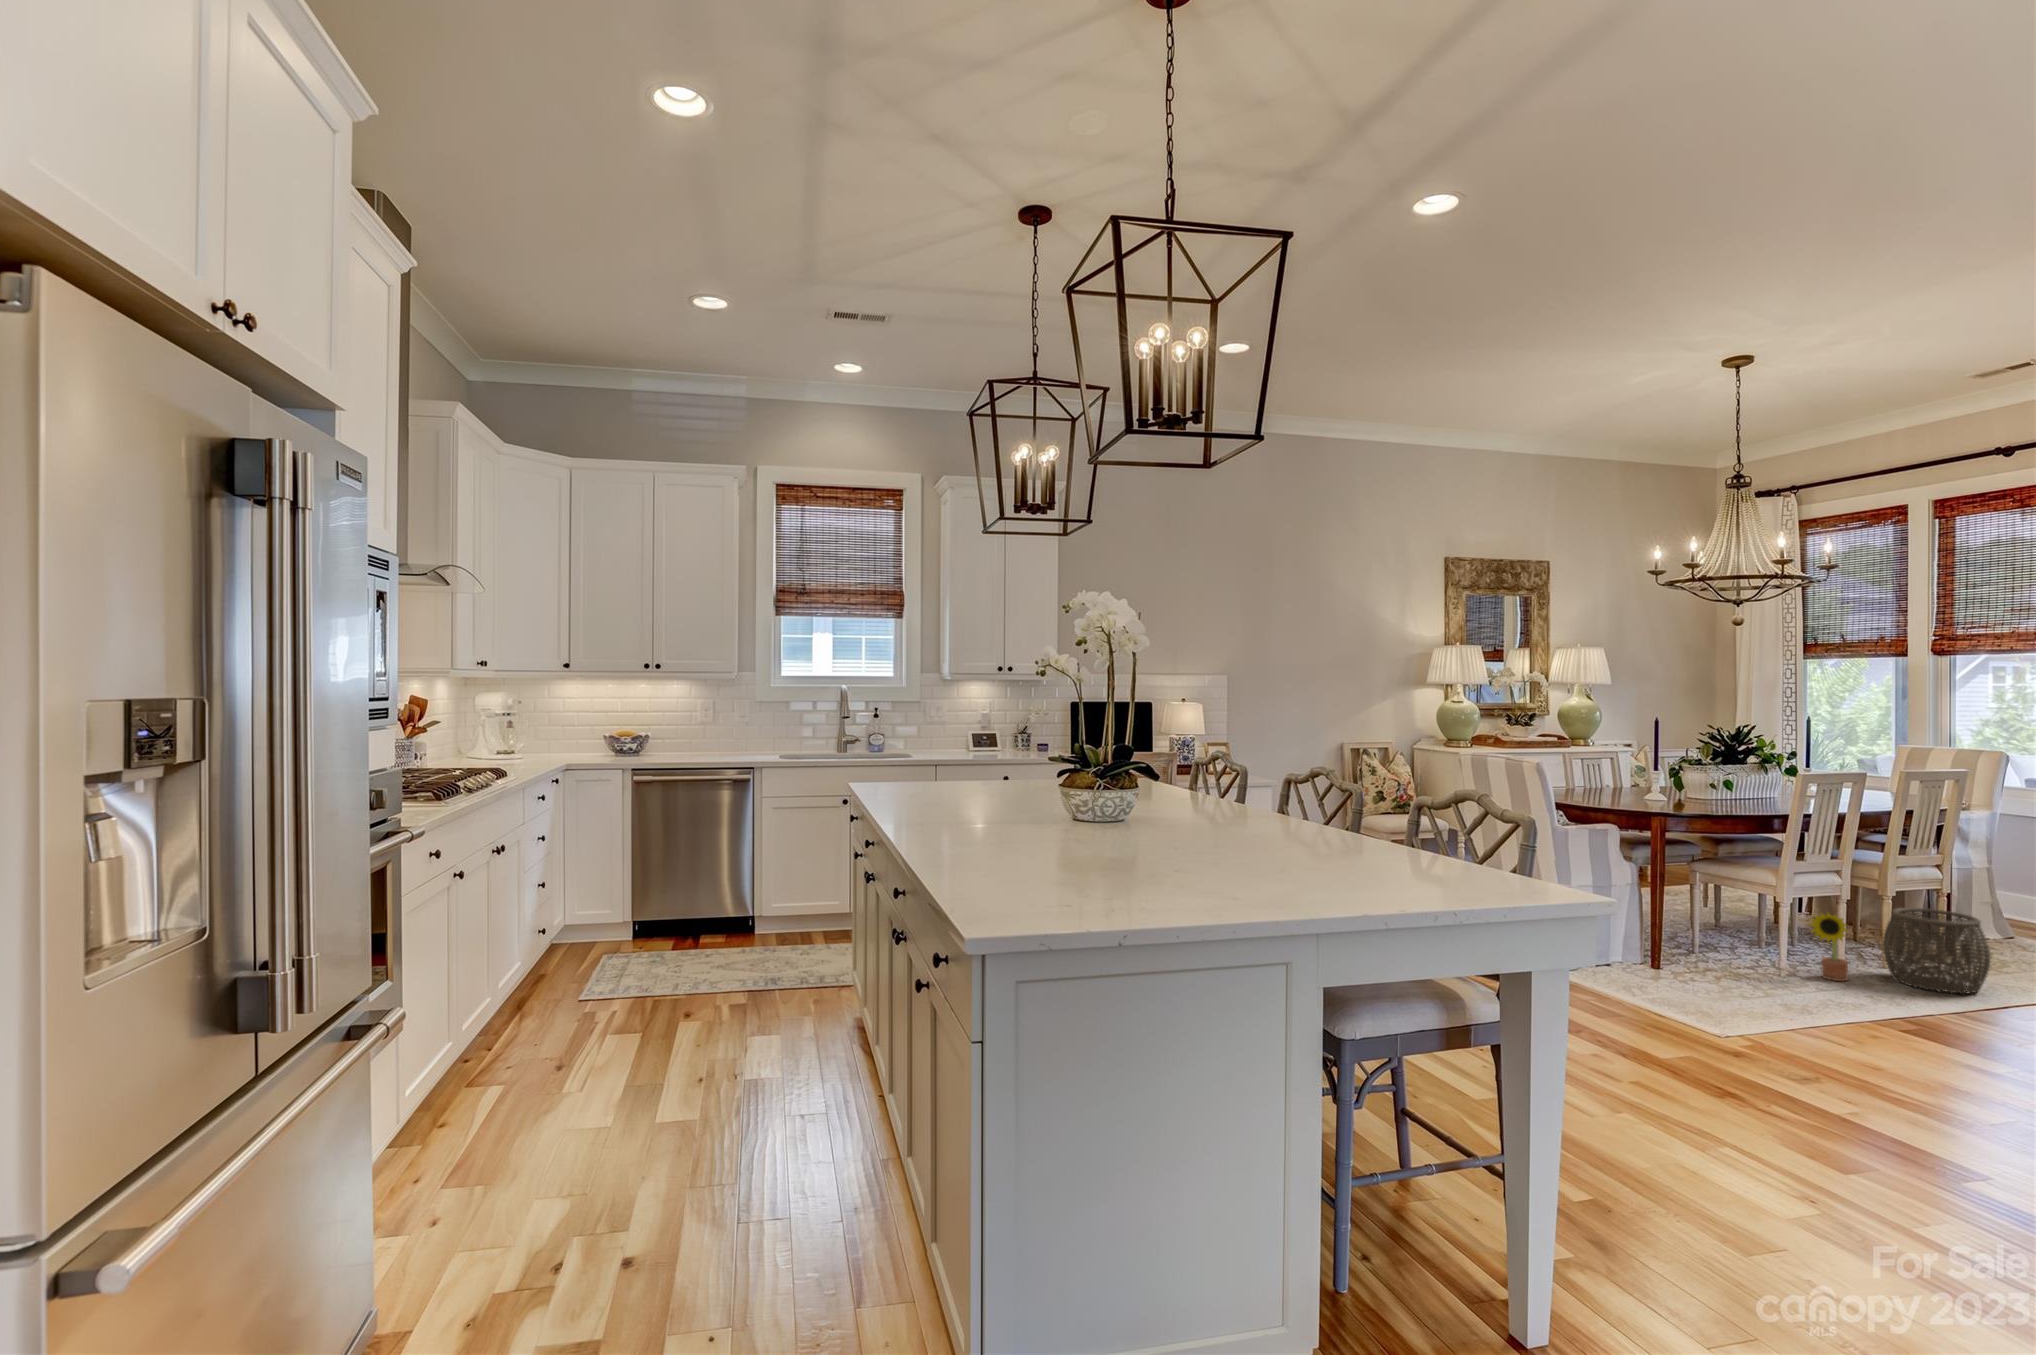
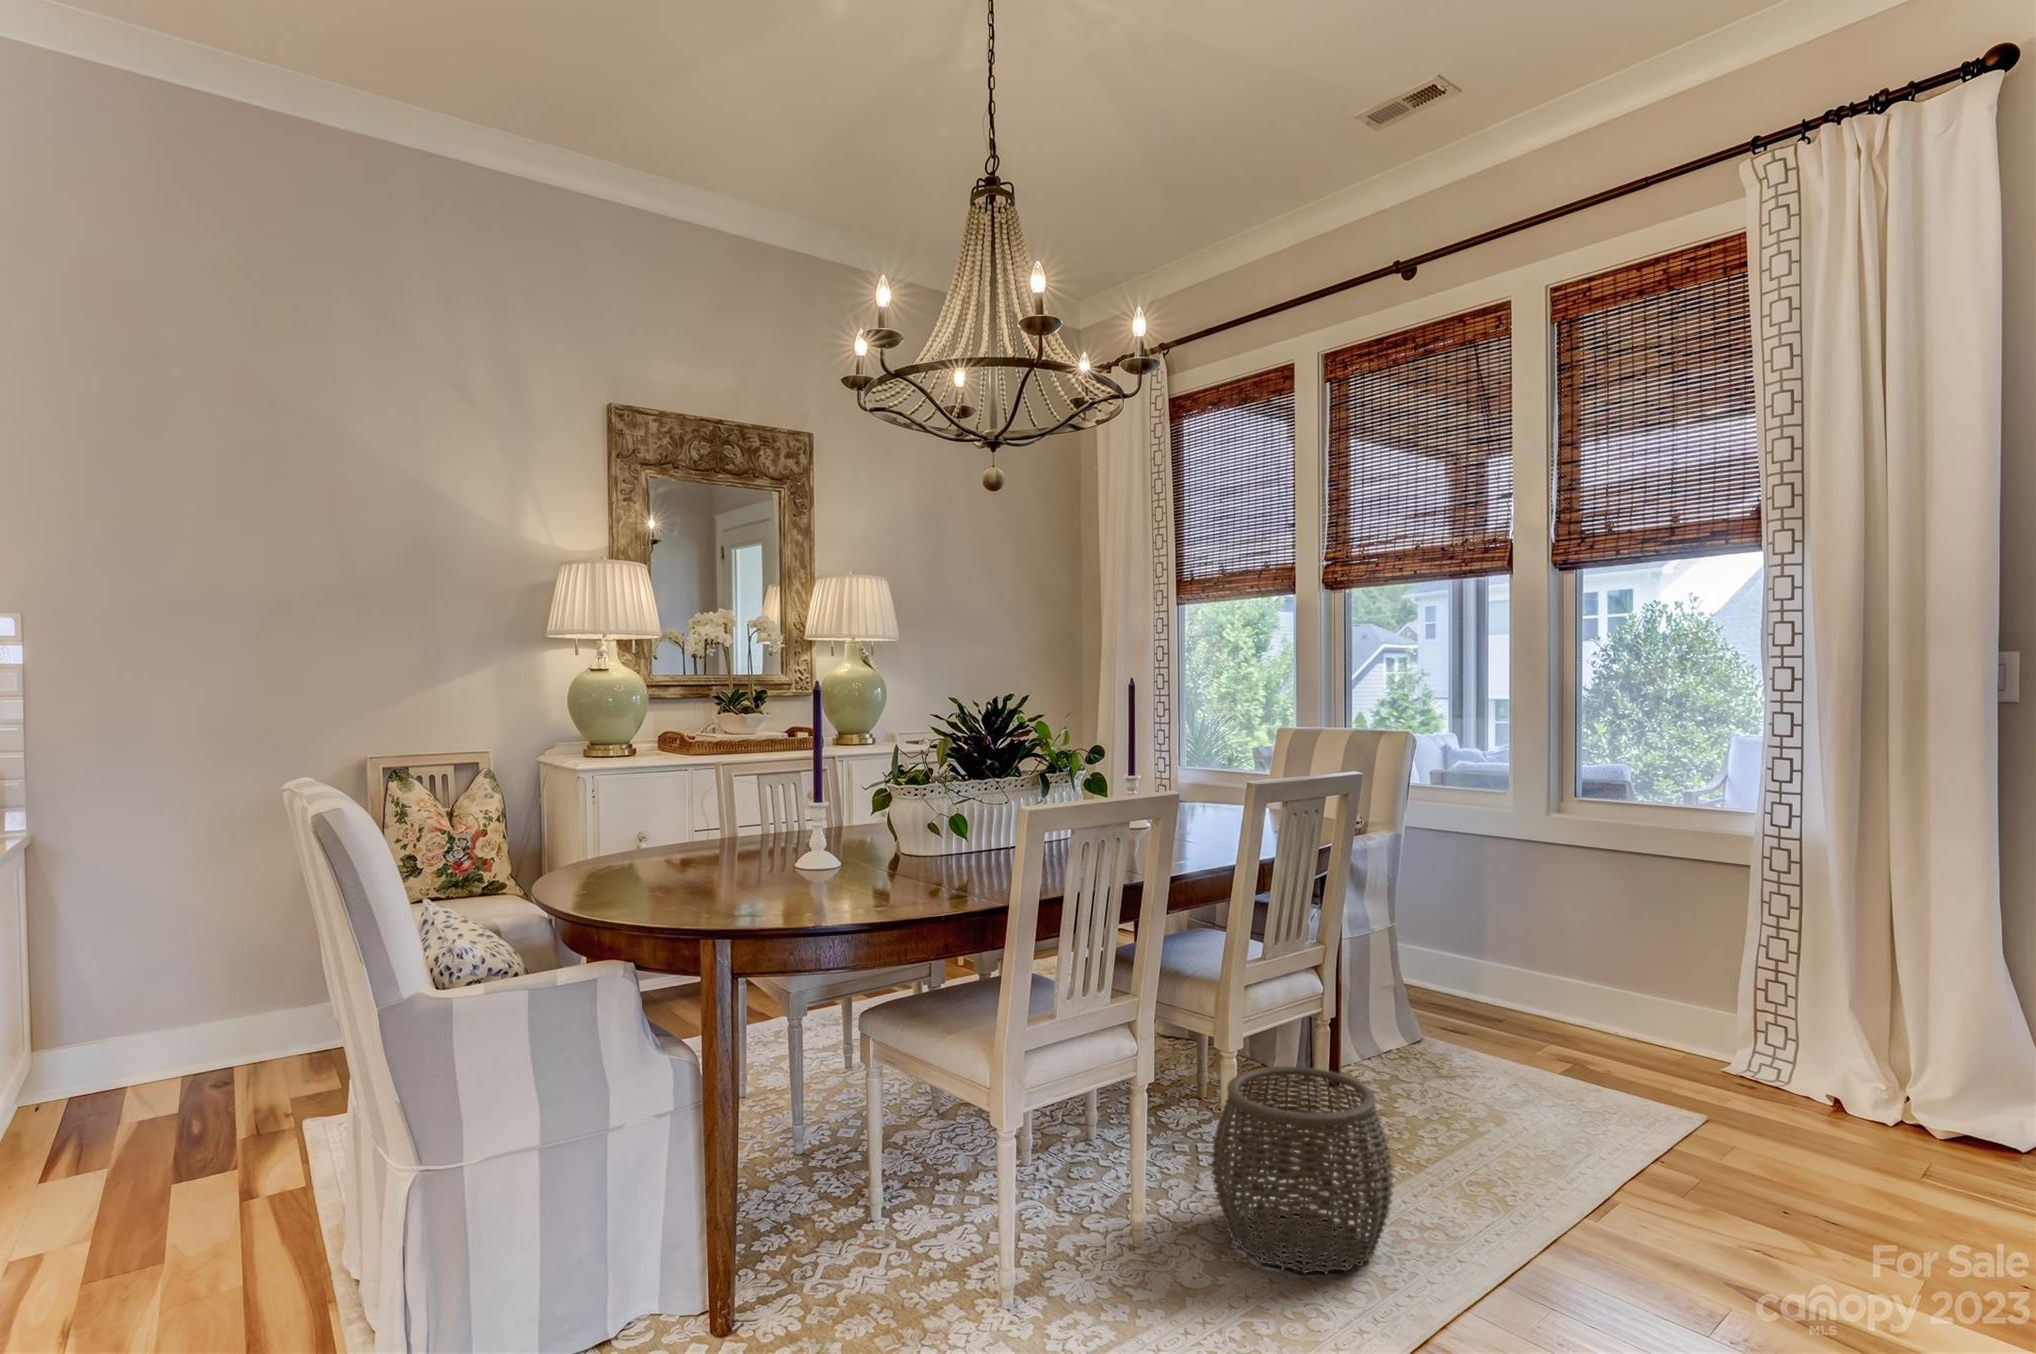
decorative plant: present [1810,913,1848,981] -> none [1068,1116,1146,1271]

